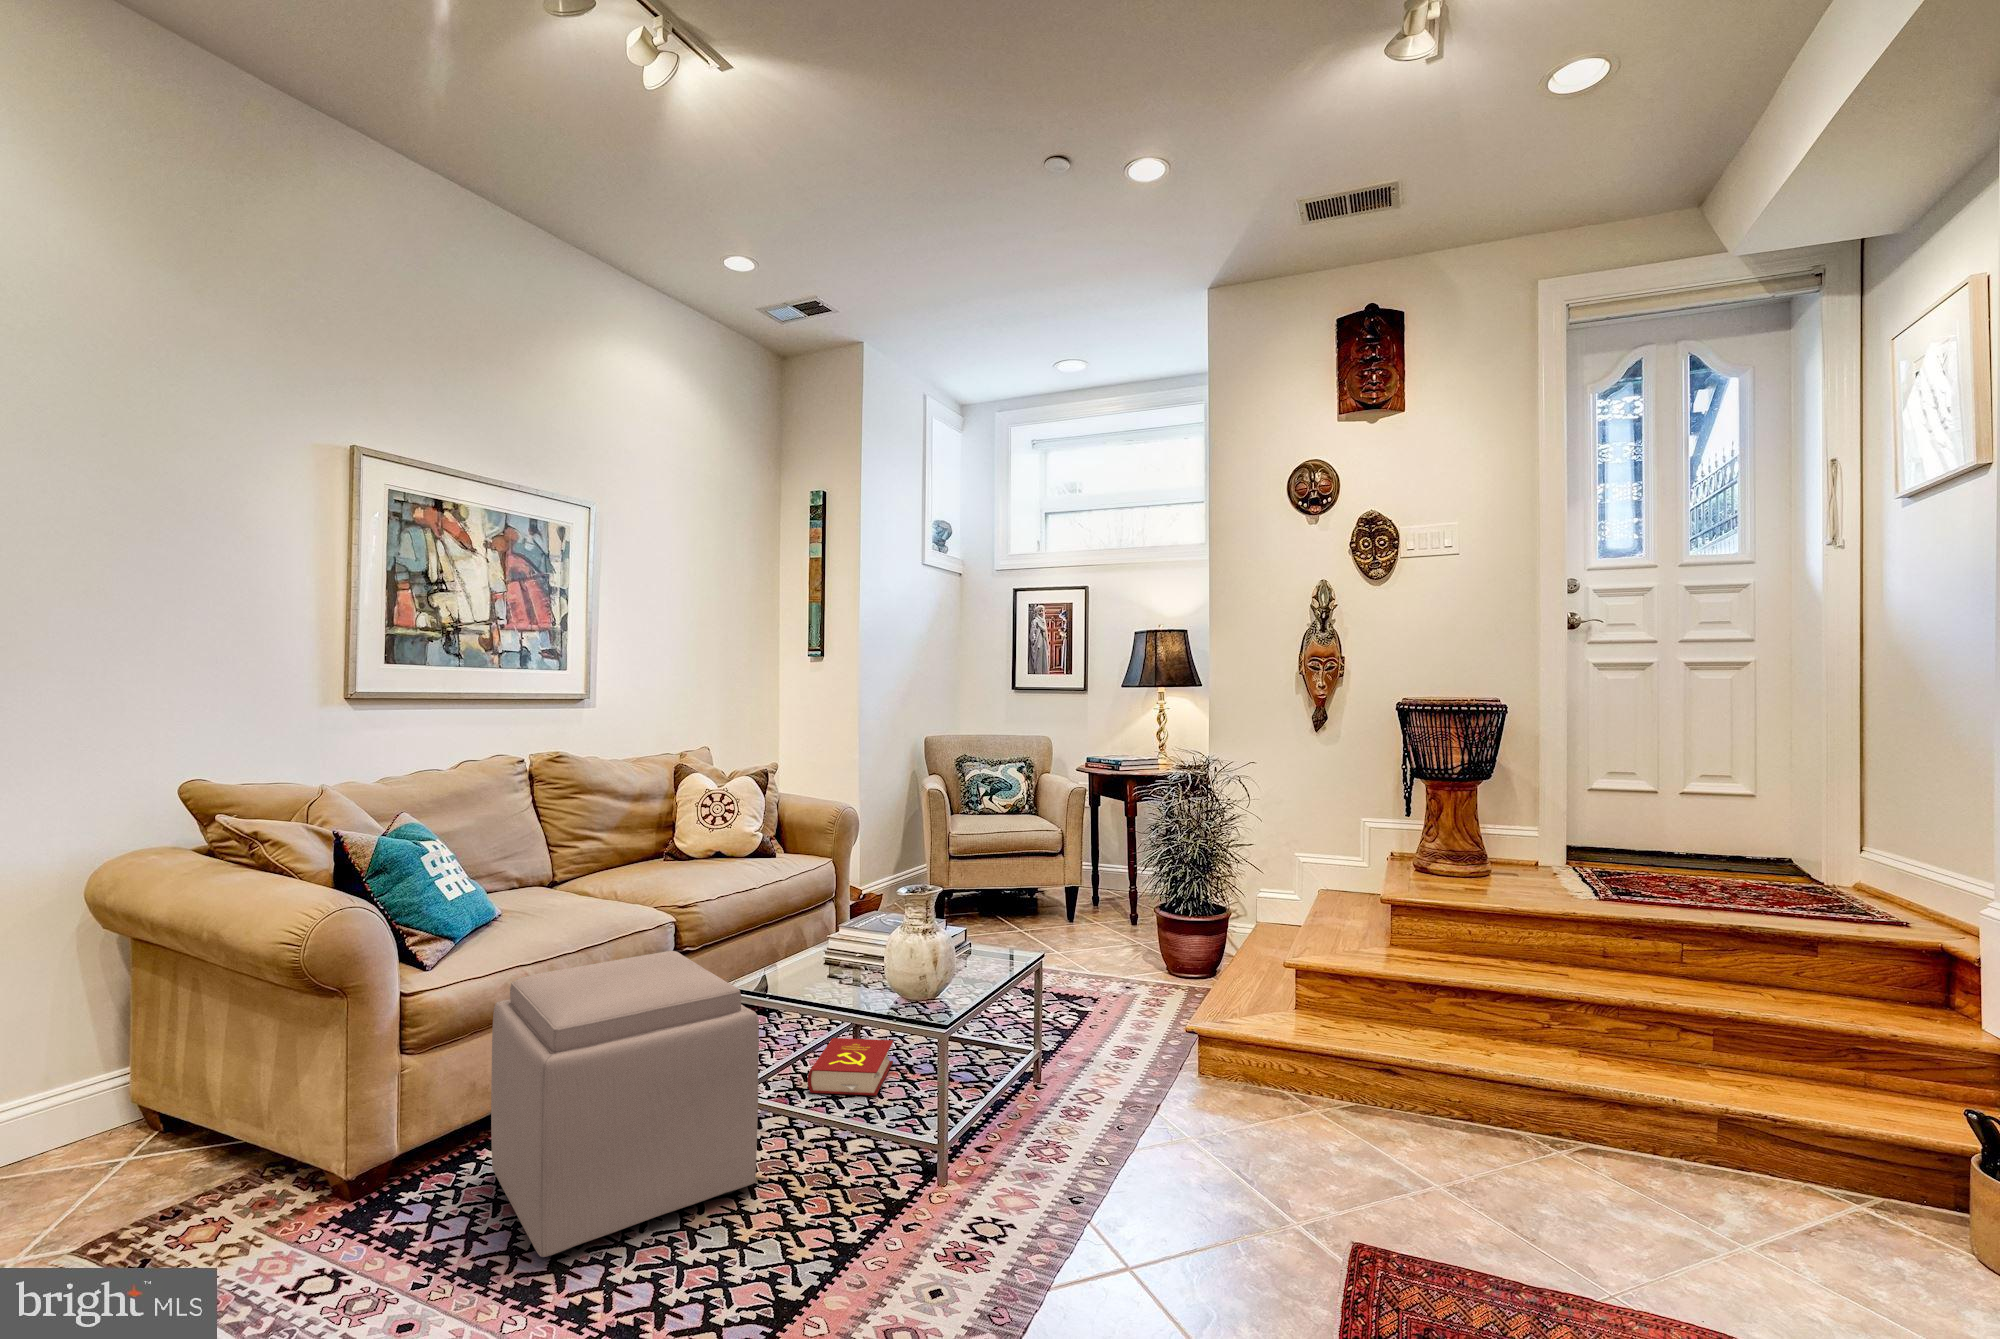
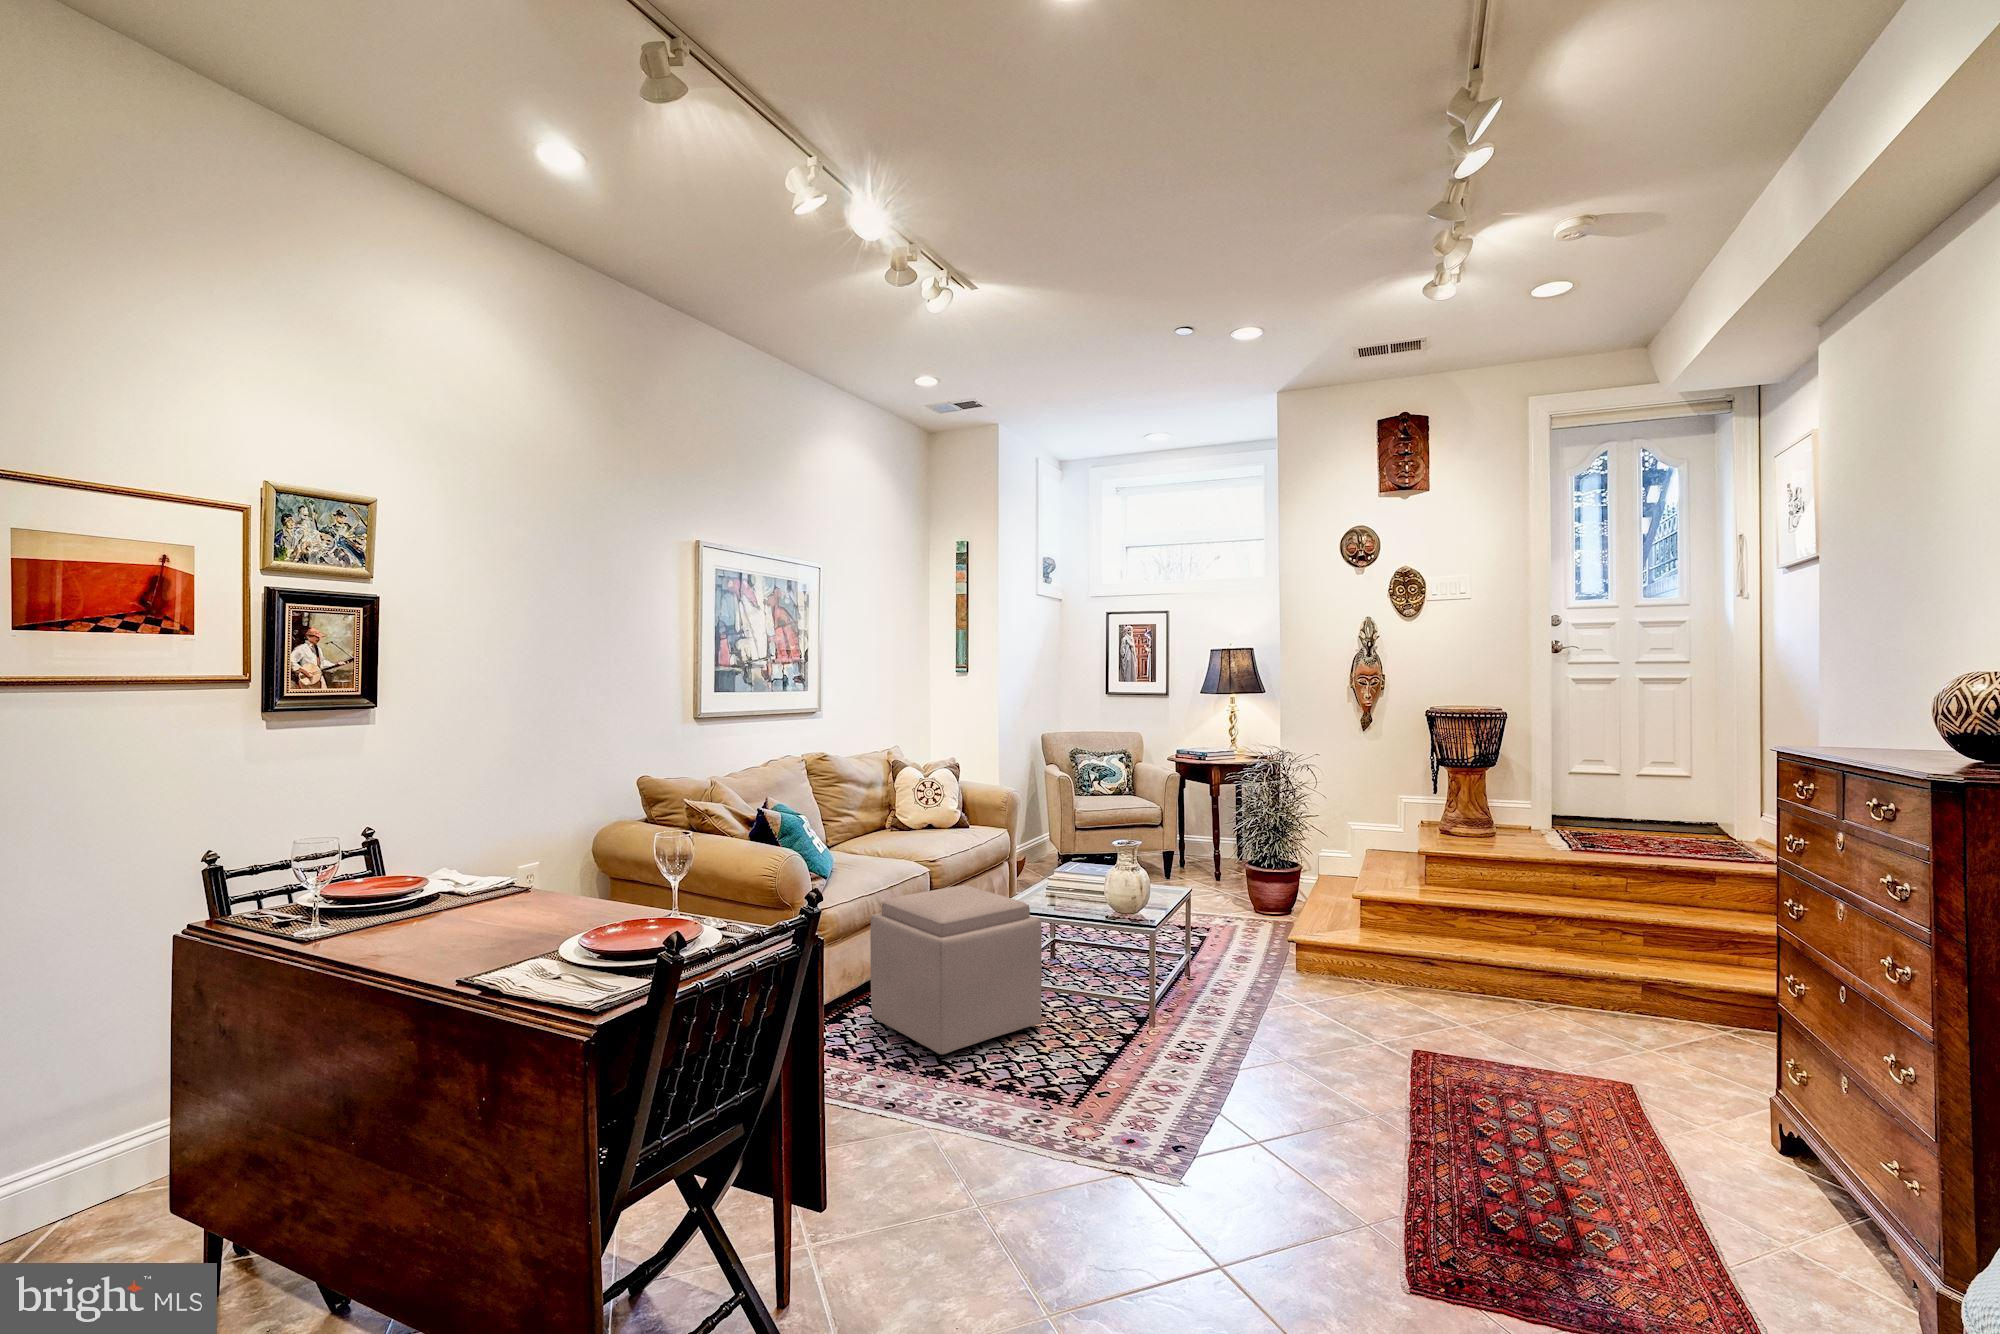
book: present [807,1038,893,1095] -> none [1042,949,1088,981]

